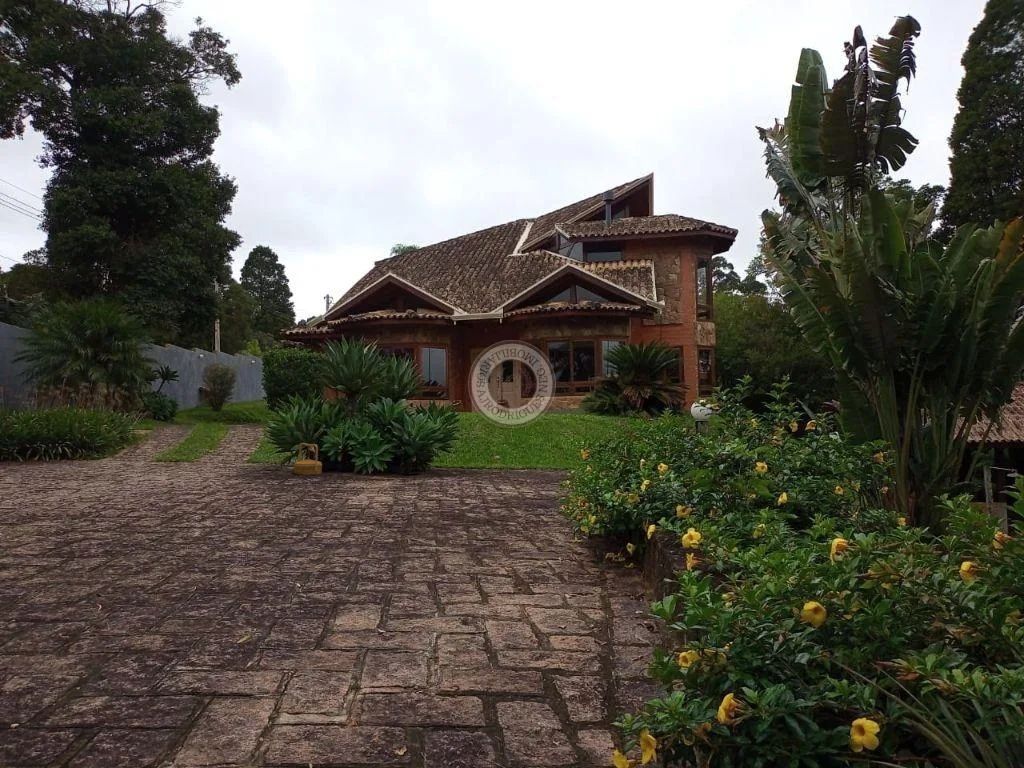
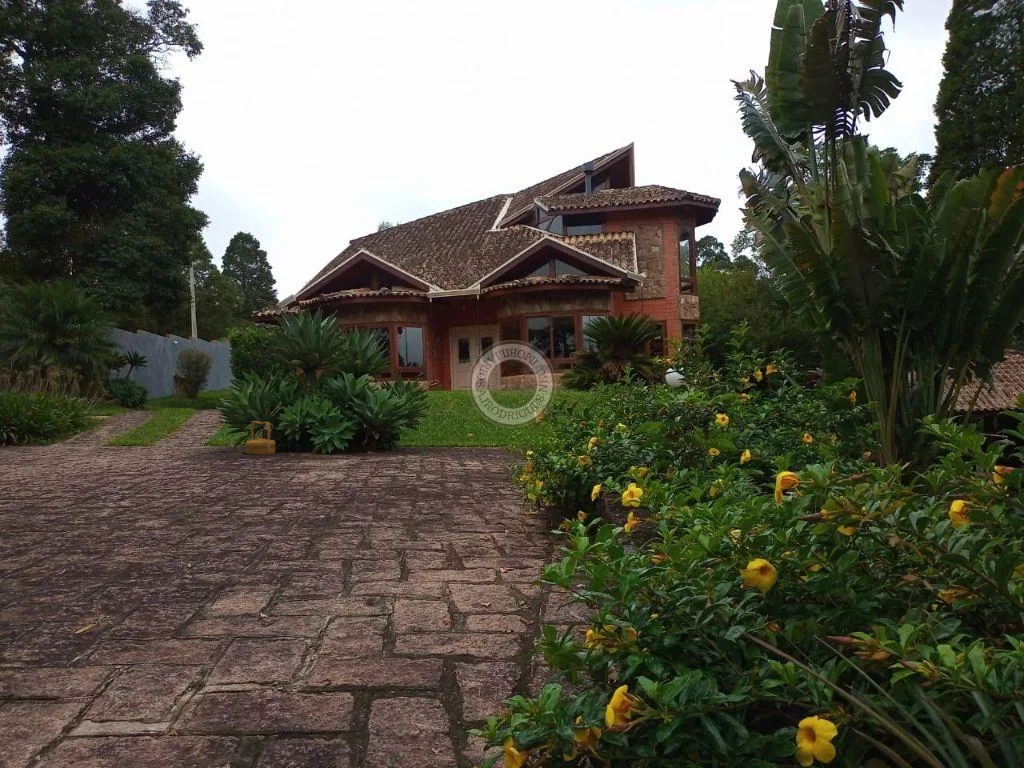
decorative plant: present [397,437,416,475] -> none [353,411,376,452]

